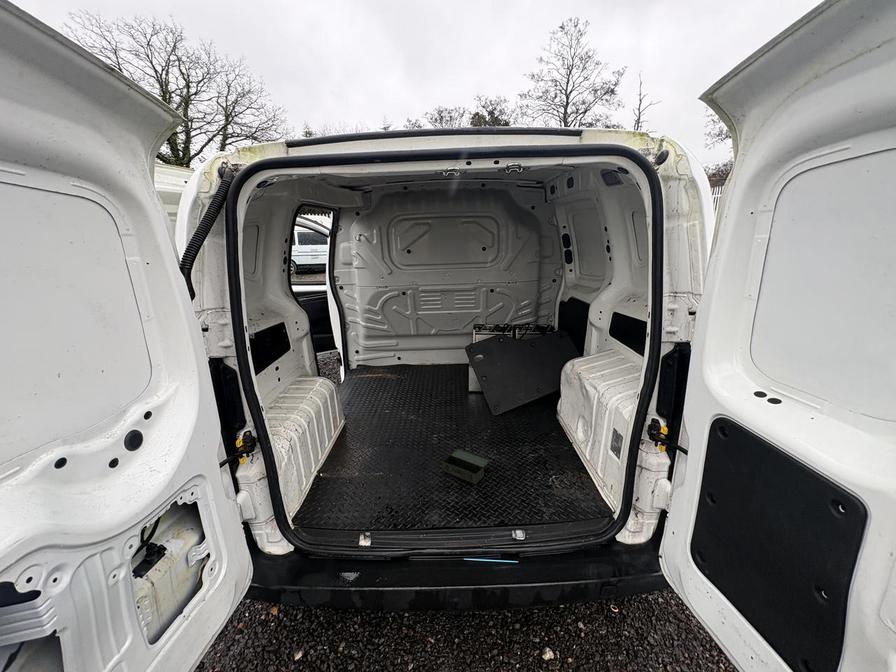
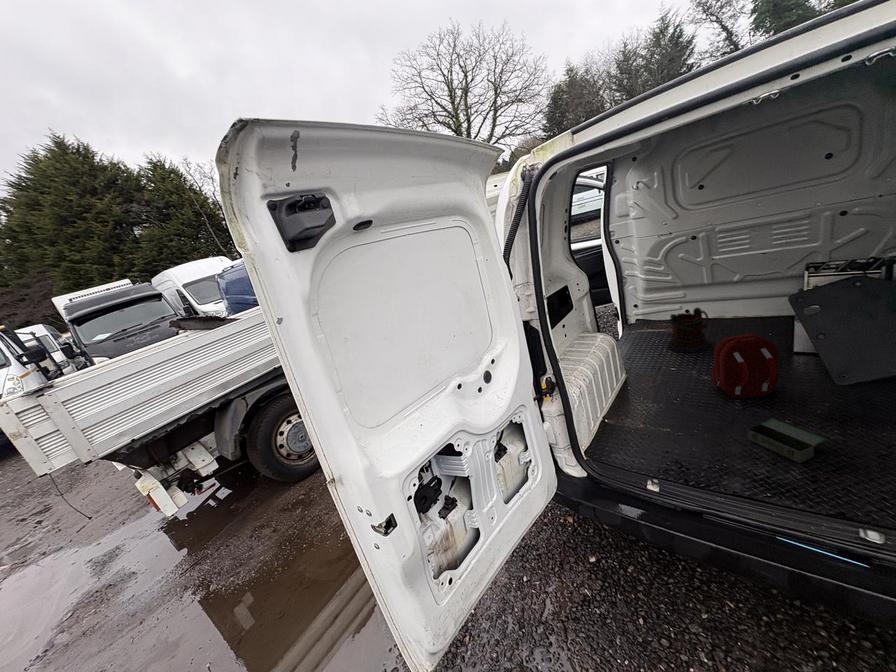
bucket: none [383,355,416,396] -> present [668,308,710,353]
backpack: none [417,377,461,435] -> present [712,334,778,399]

